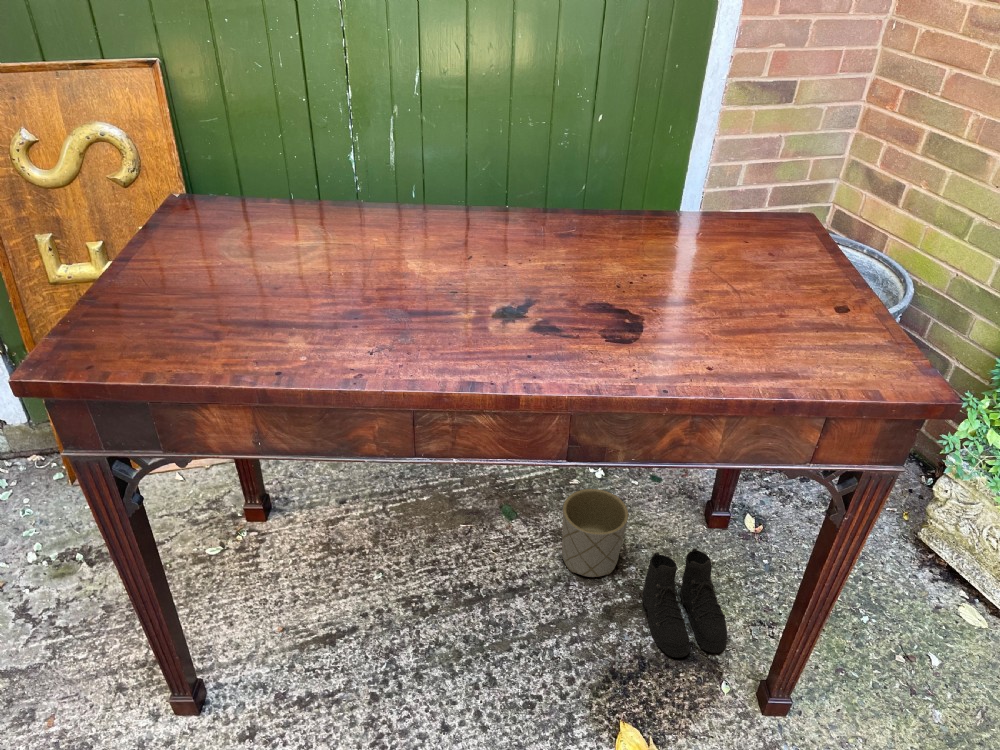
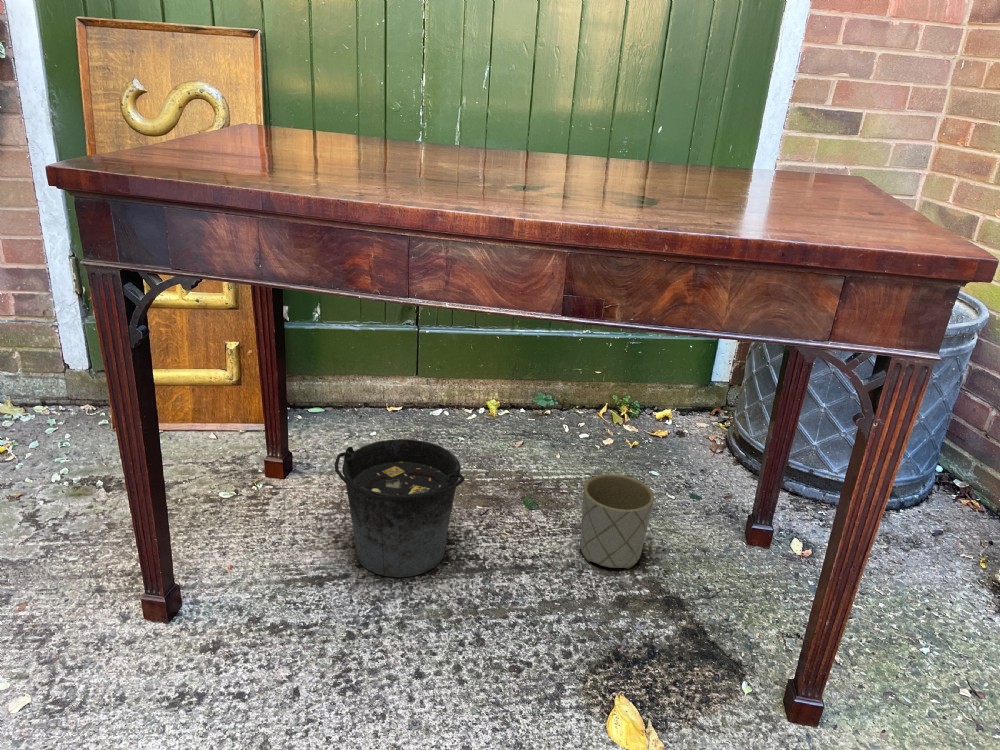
bucket: none [328,486,456,623] -> present [334,439,464,577]
boots: present [643,548,727,658] -> none [662,539,754,653]

